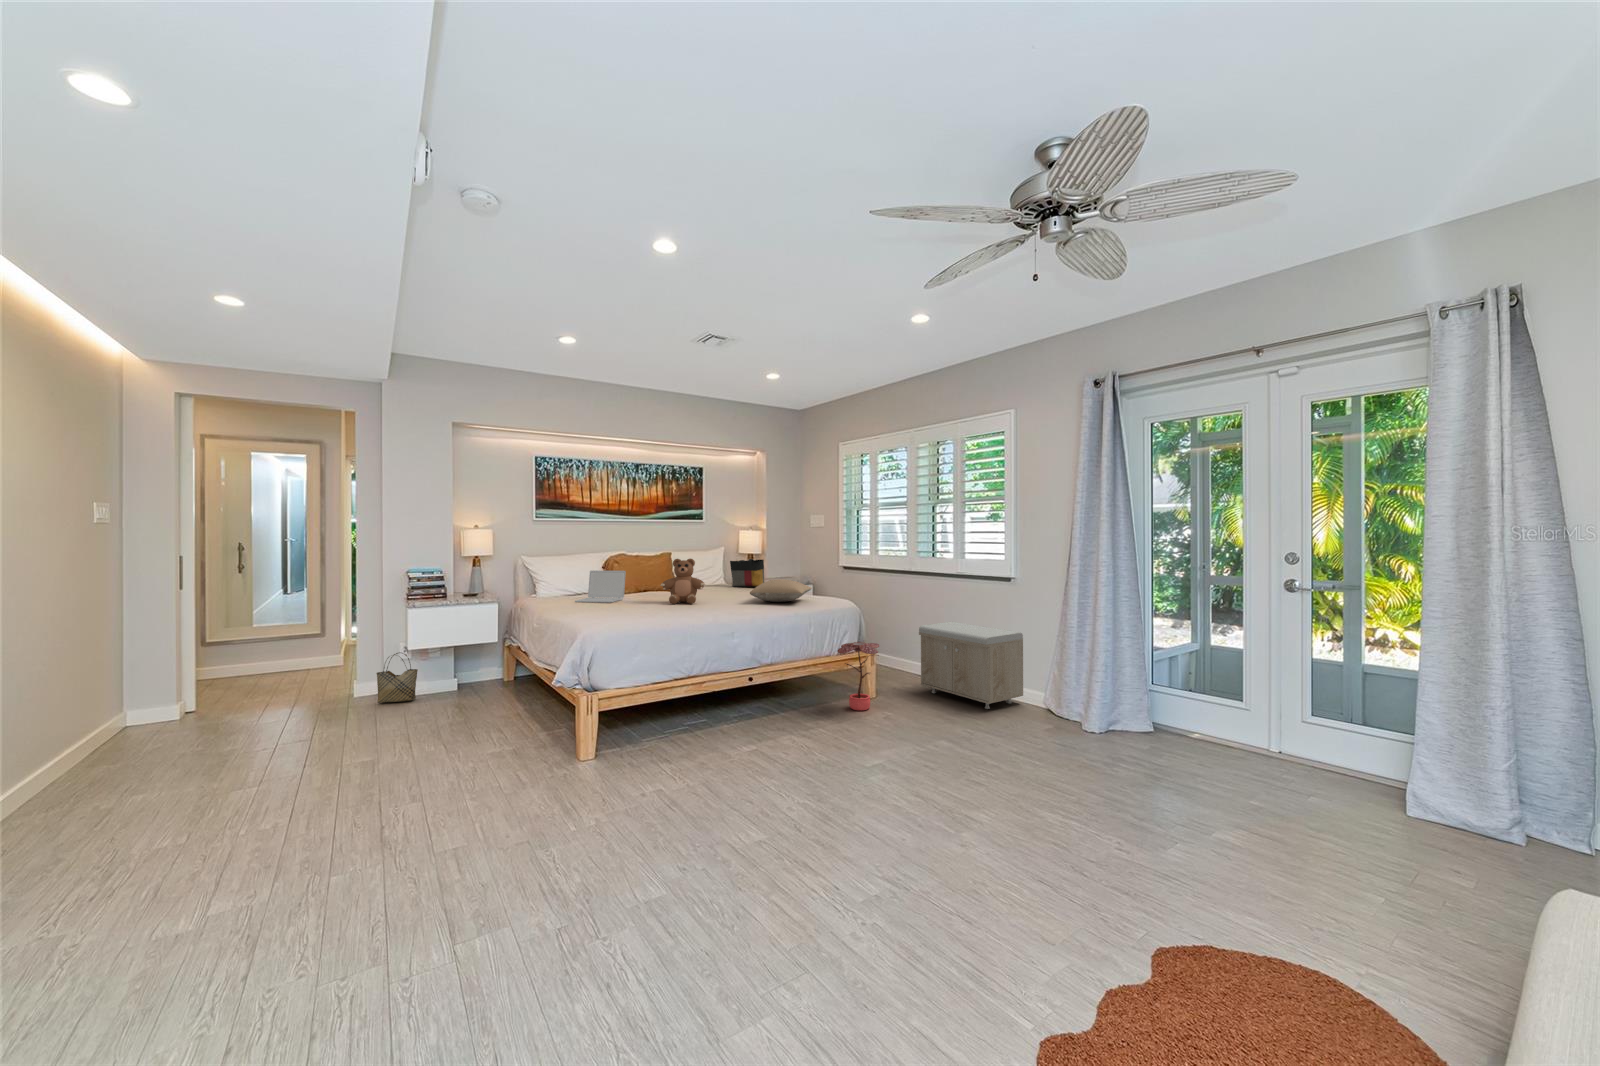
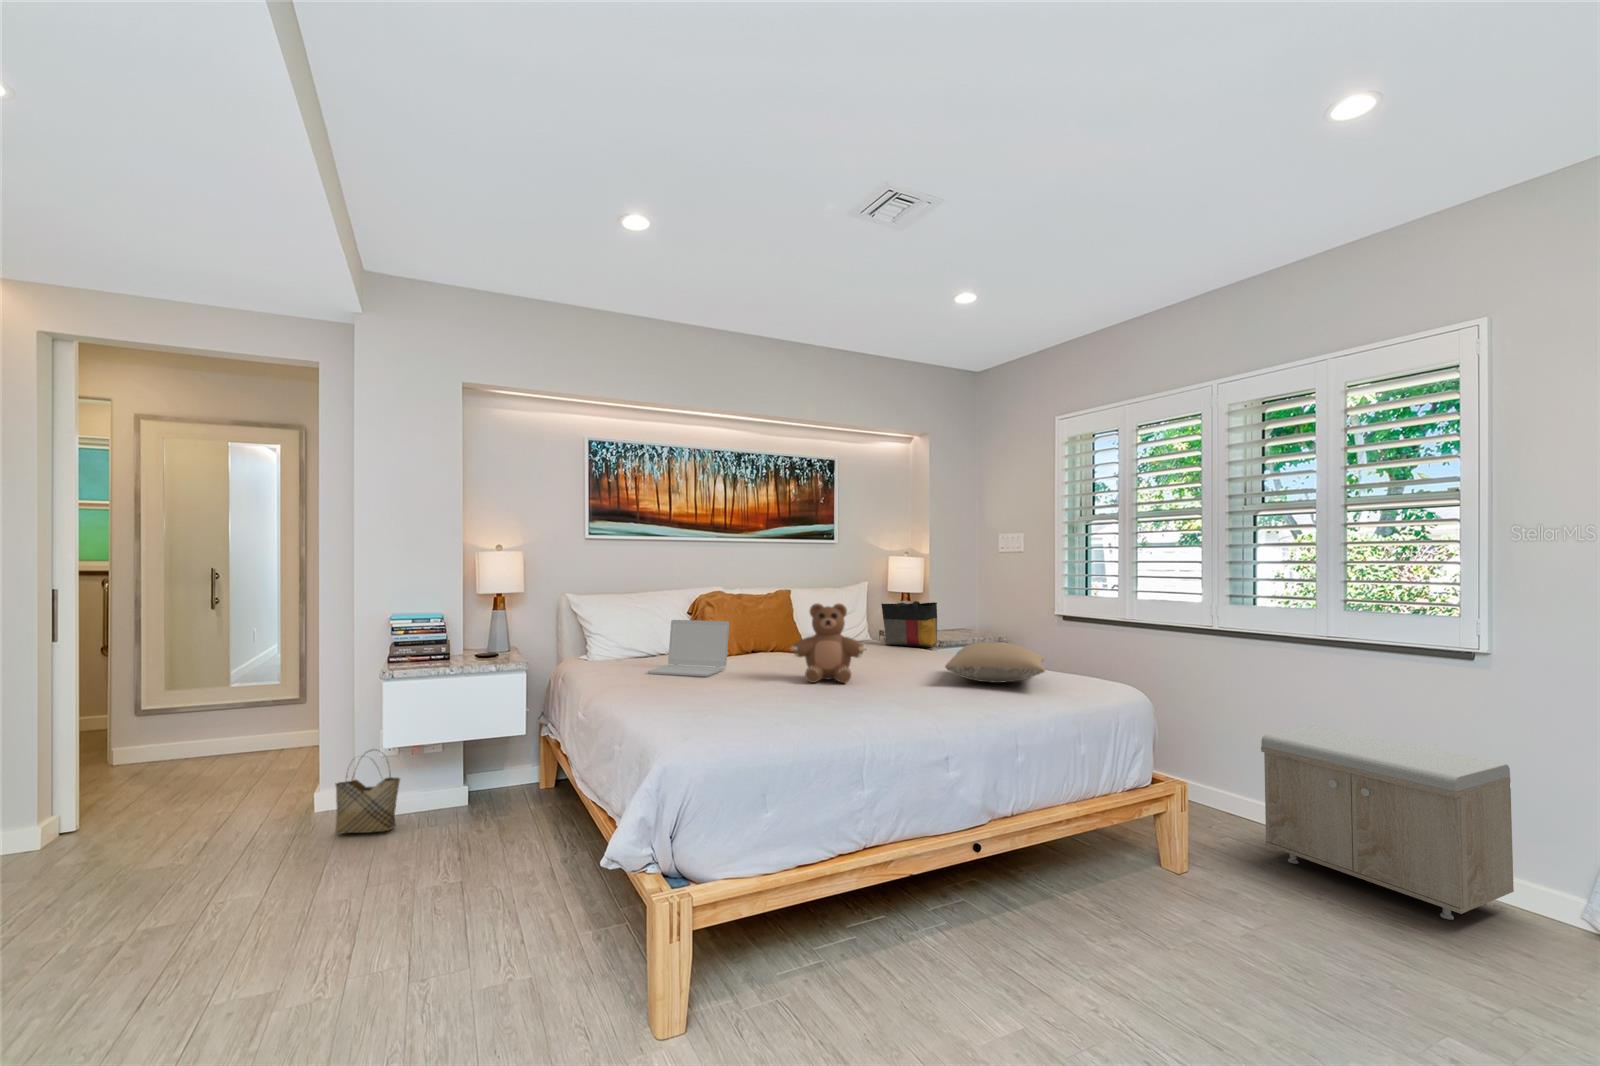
potted plant: present [838,642,879,710] -> none [1130,769,1223,908]

